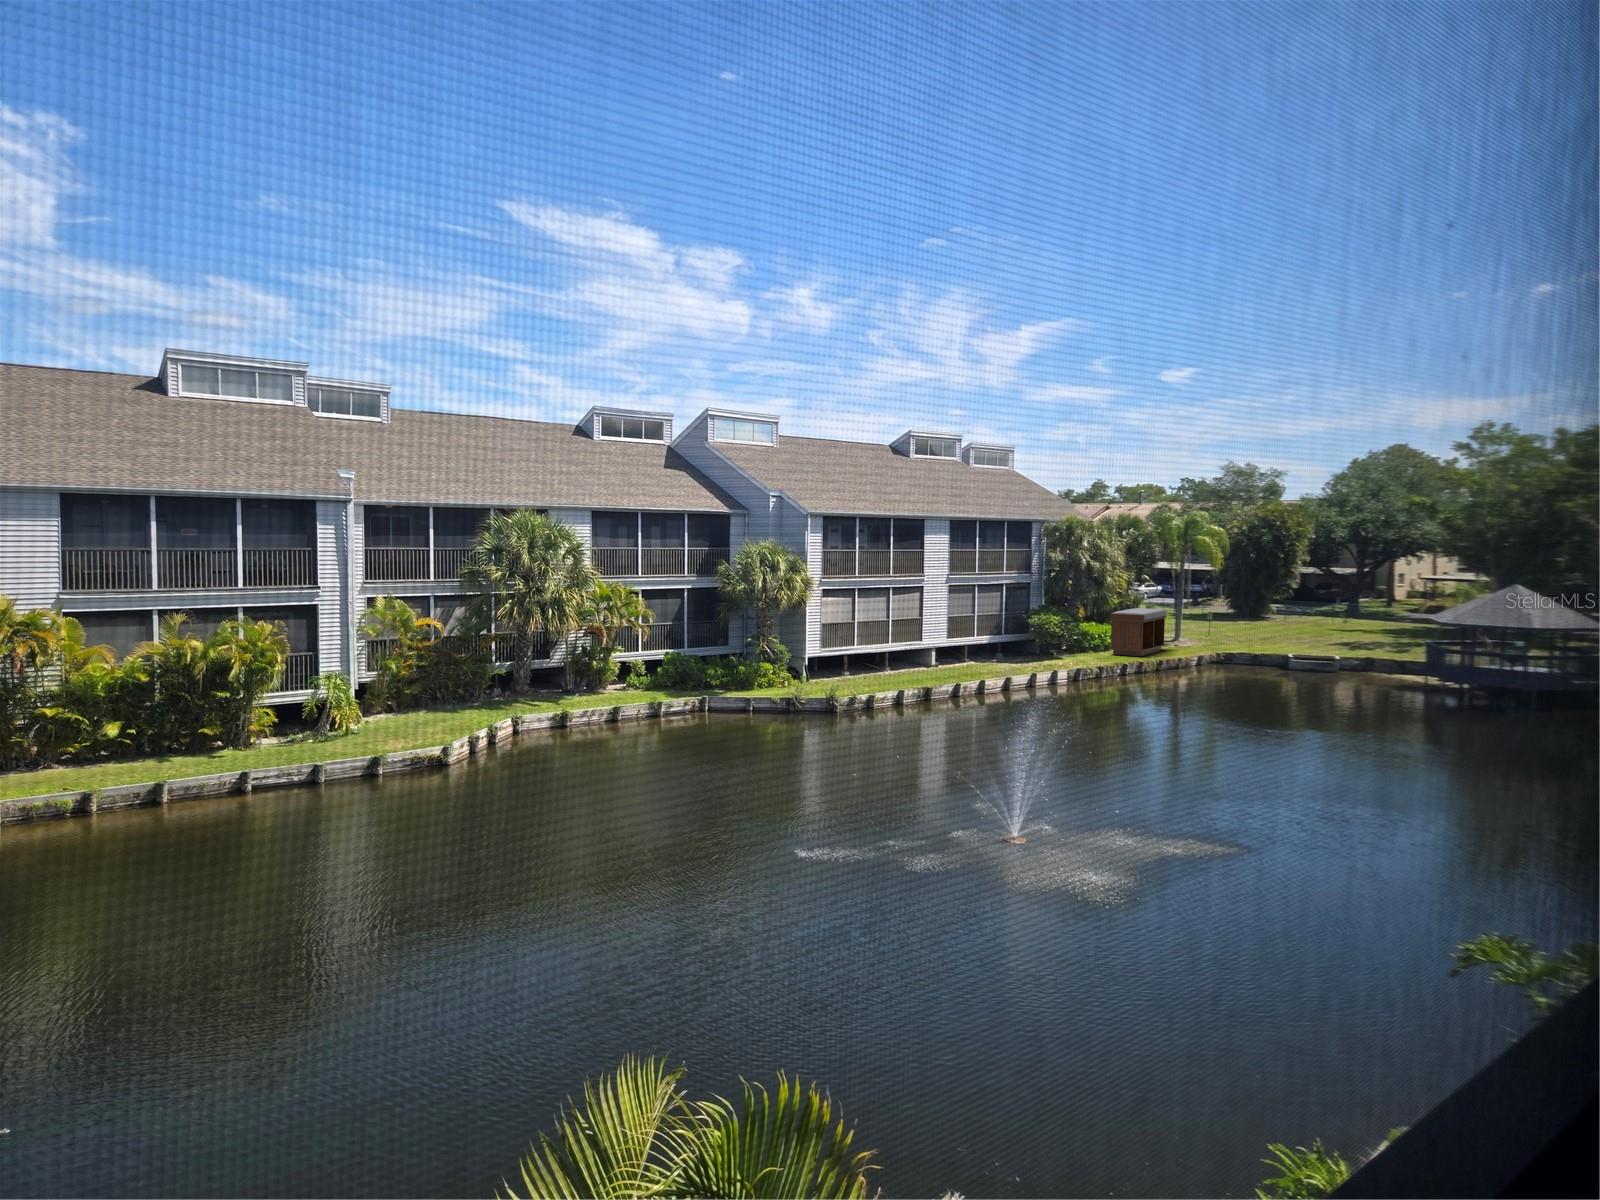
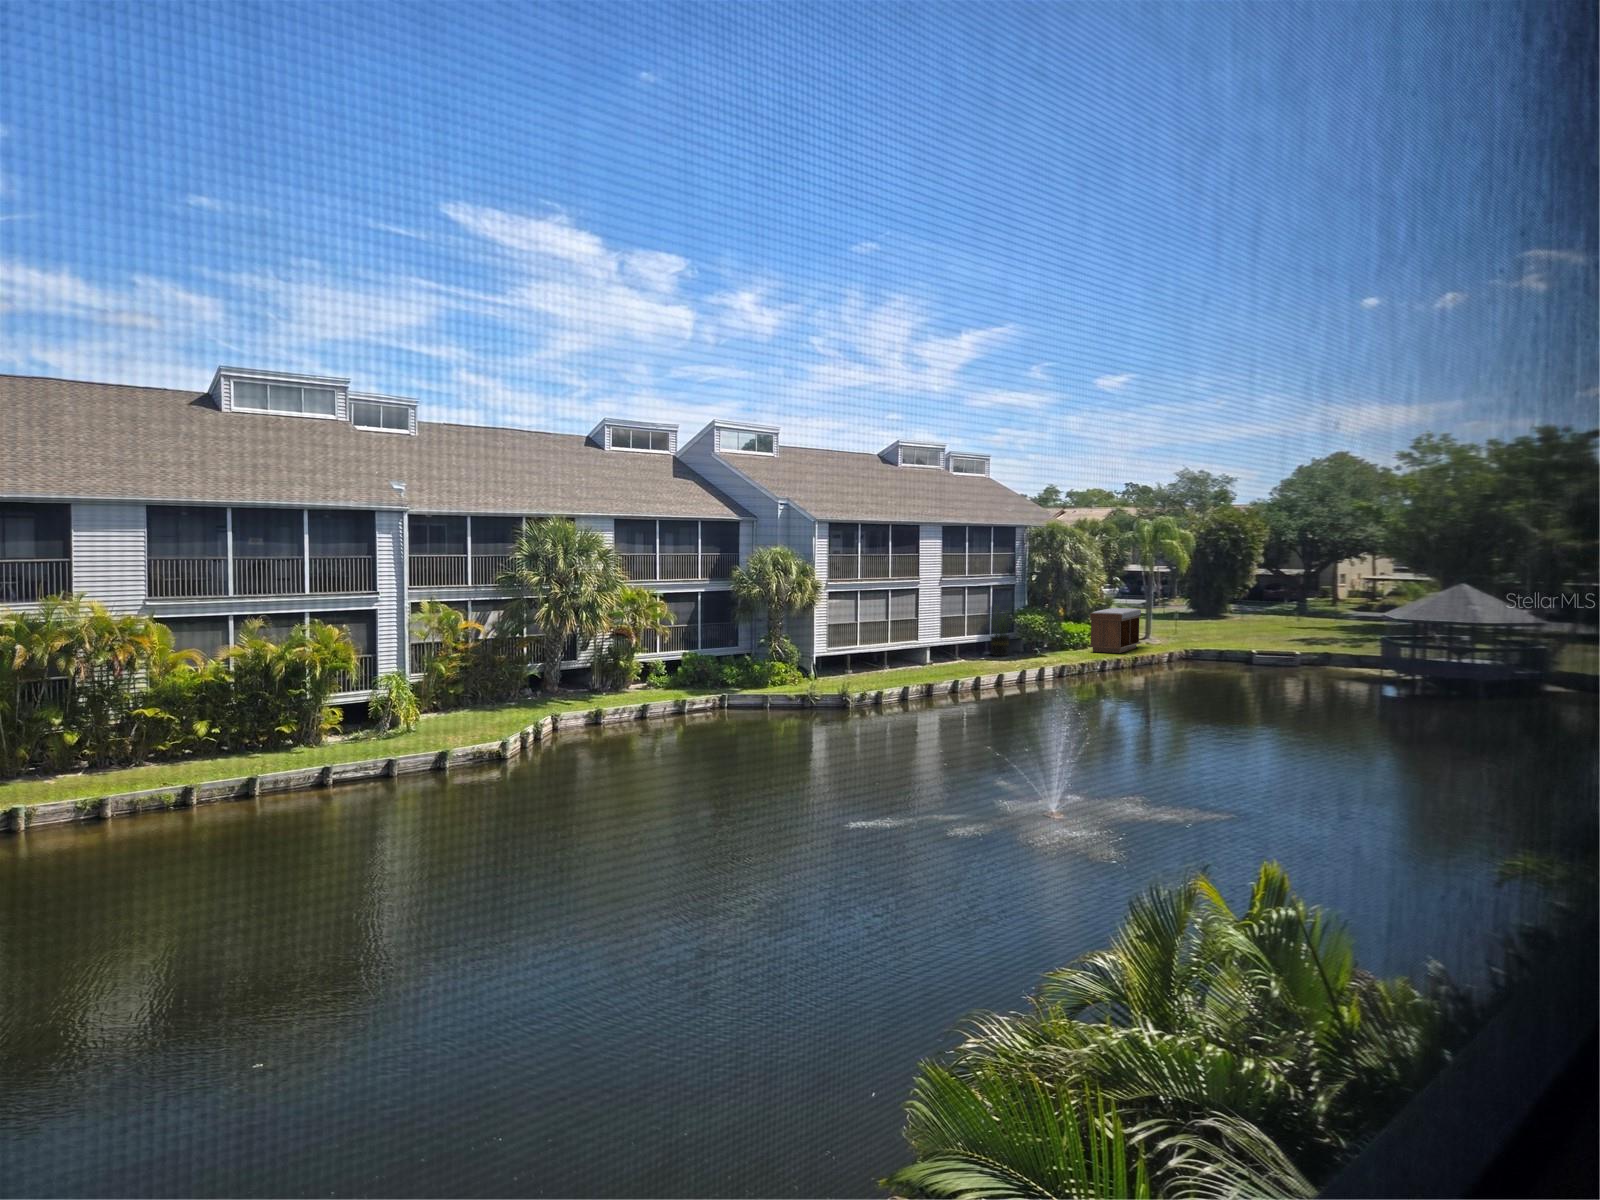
potted plant: none [996,599,1030,658] -> present [991,607,1010,656]

